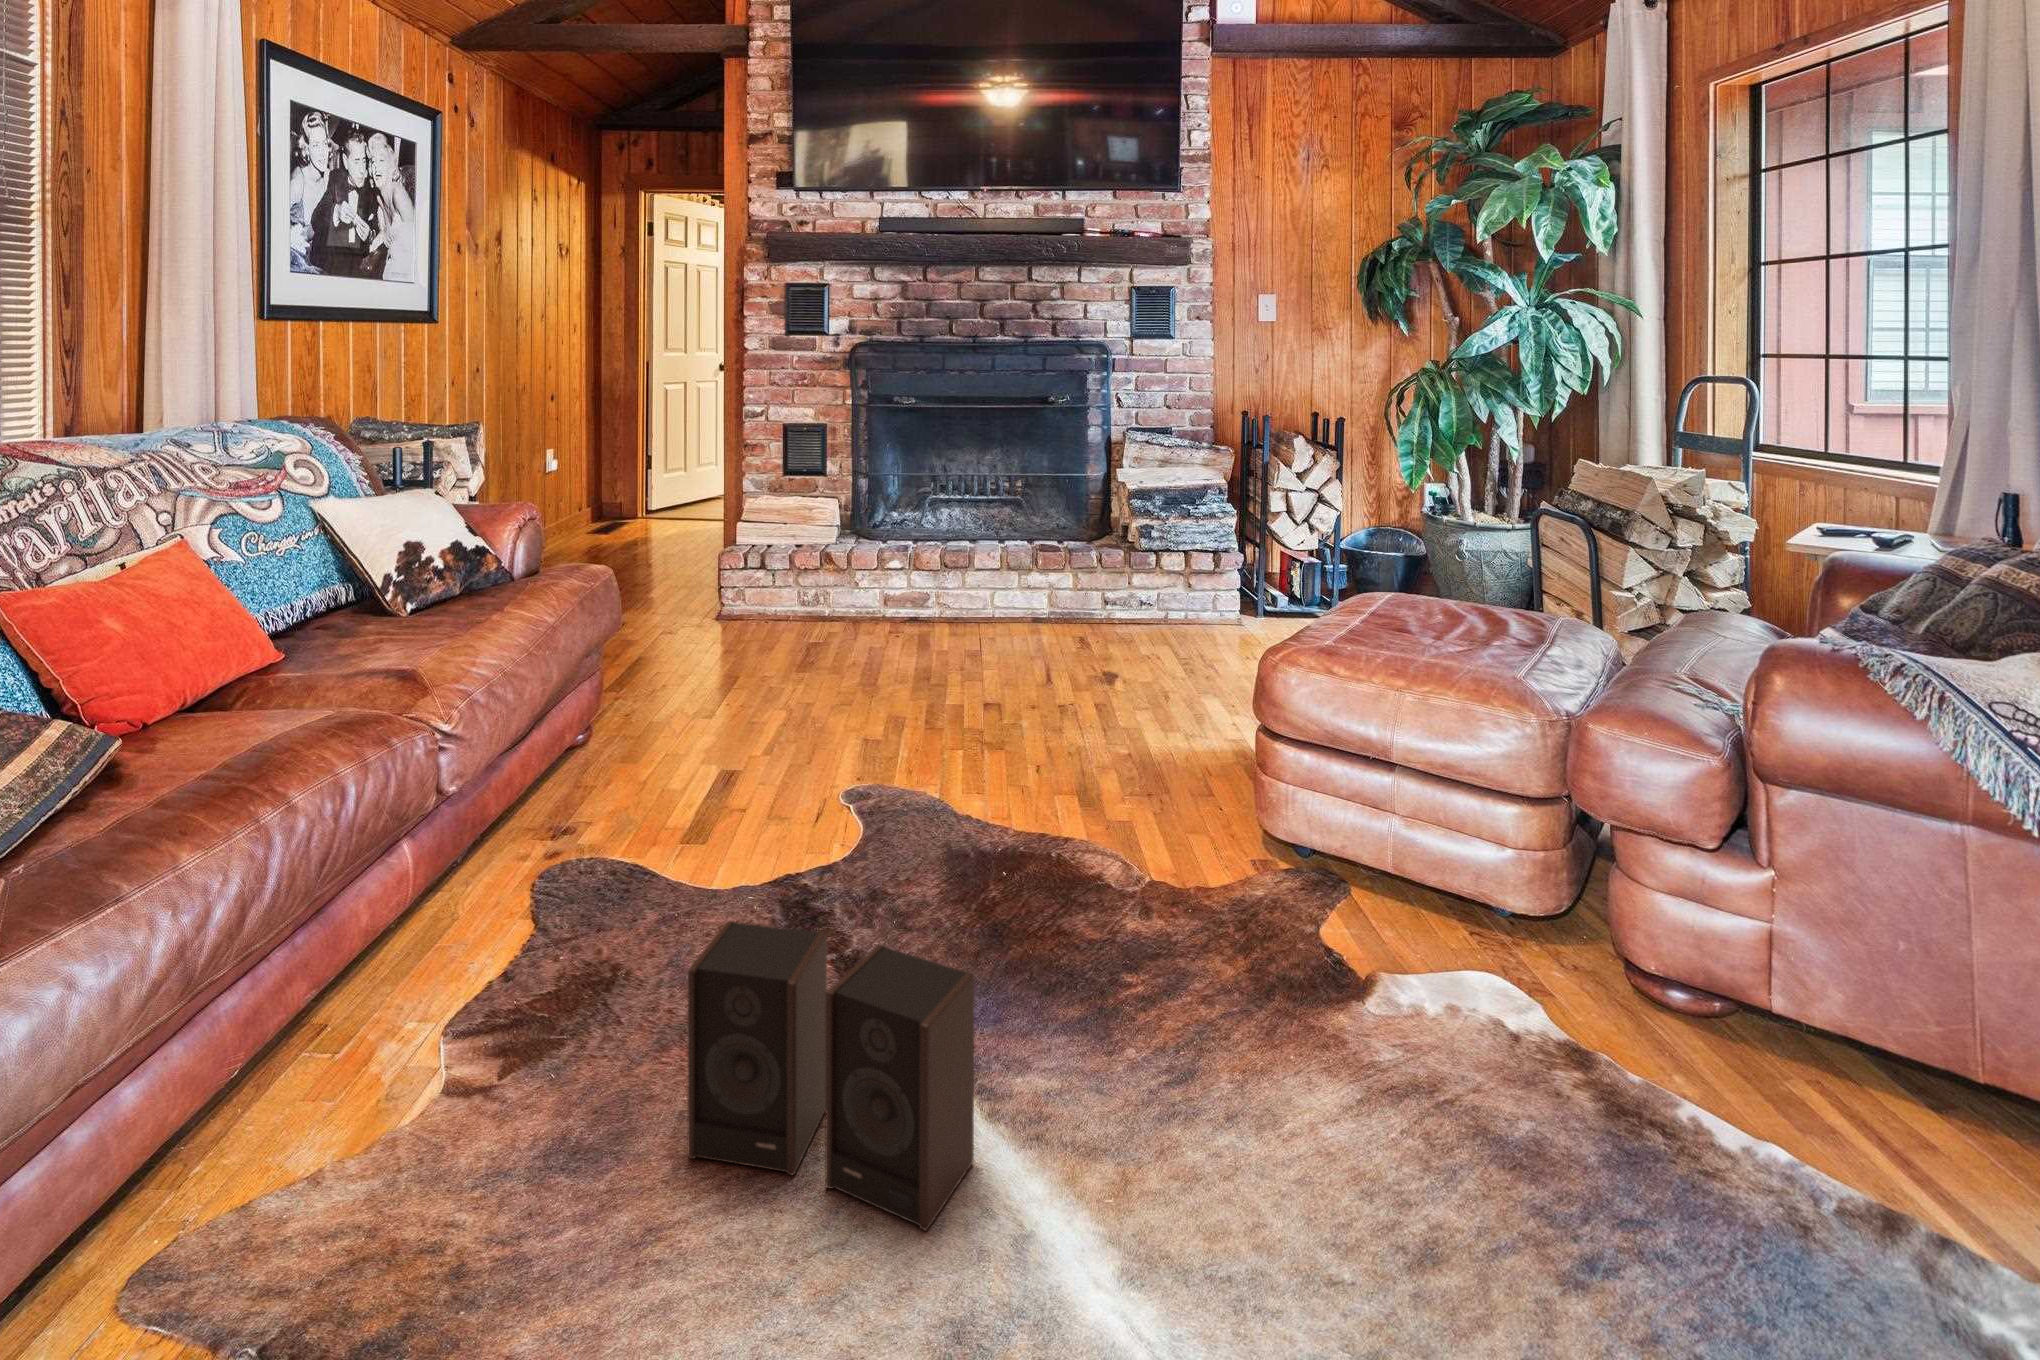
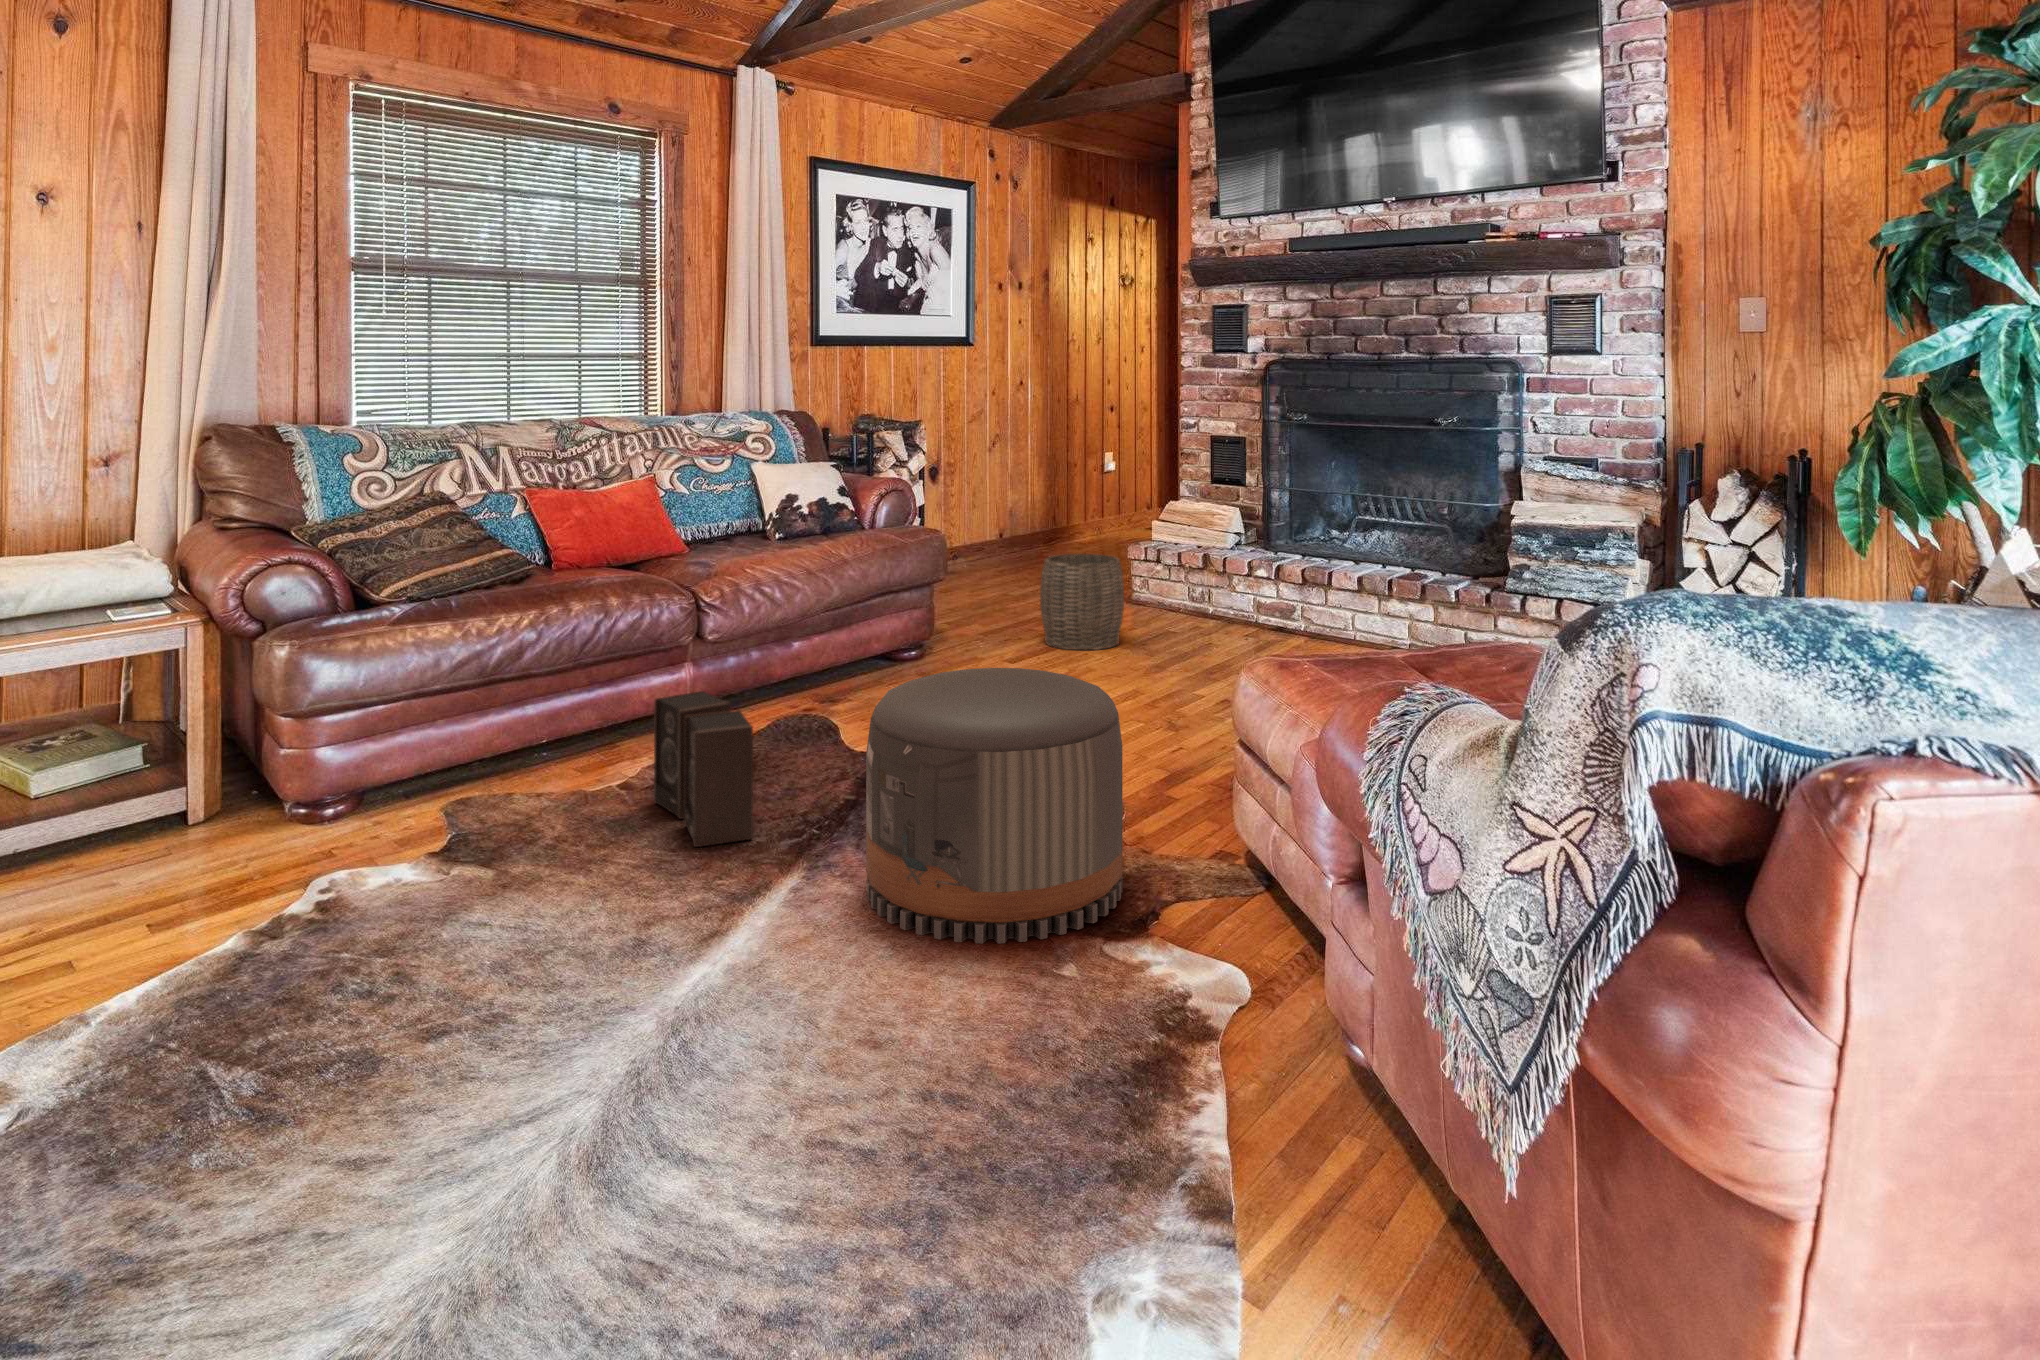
woven basket: none [703,564,802,682] -> present [1040,554,1124,650]
pouf: none [1200,766,1591,1239] -> present [866,668,1123,943]

